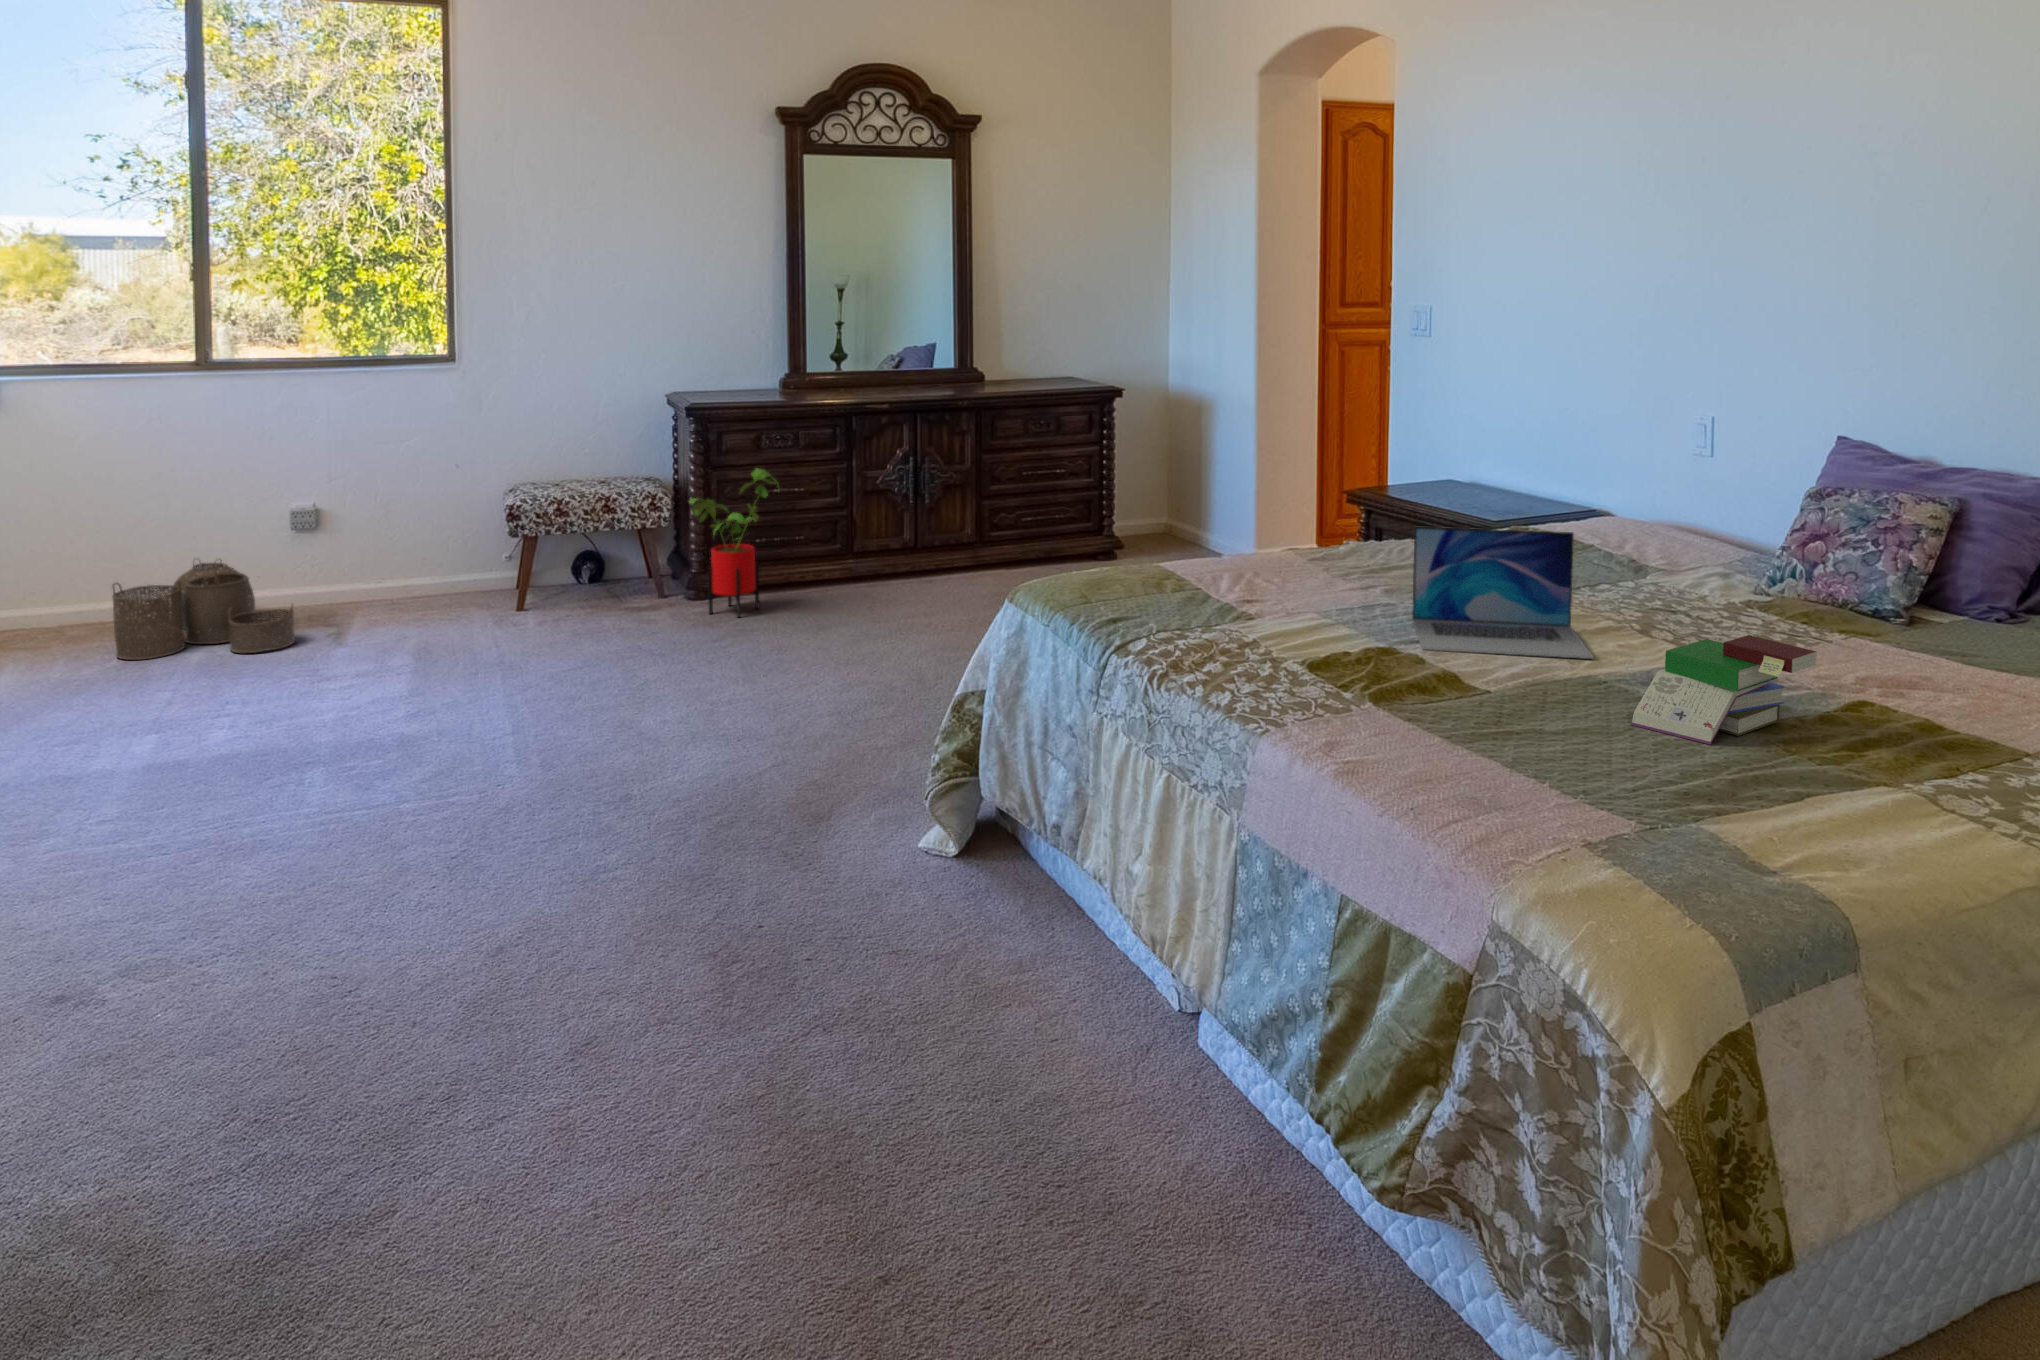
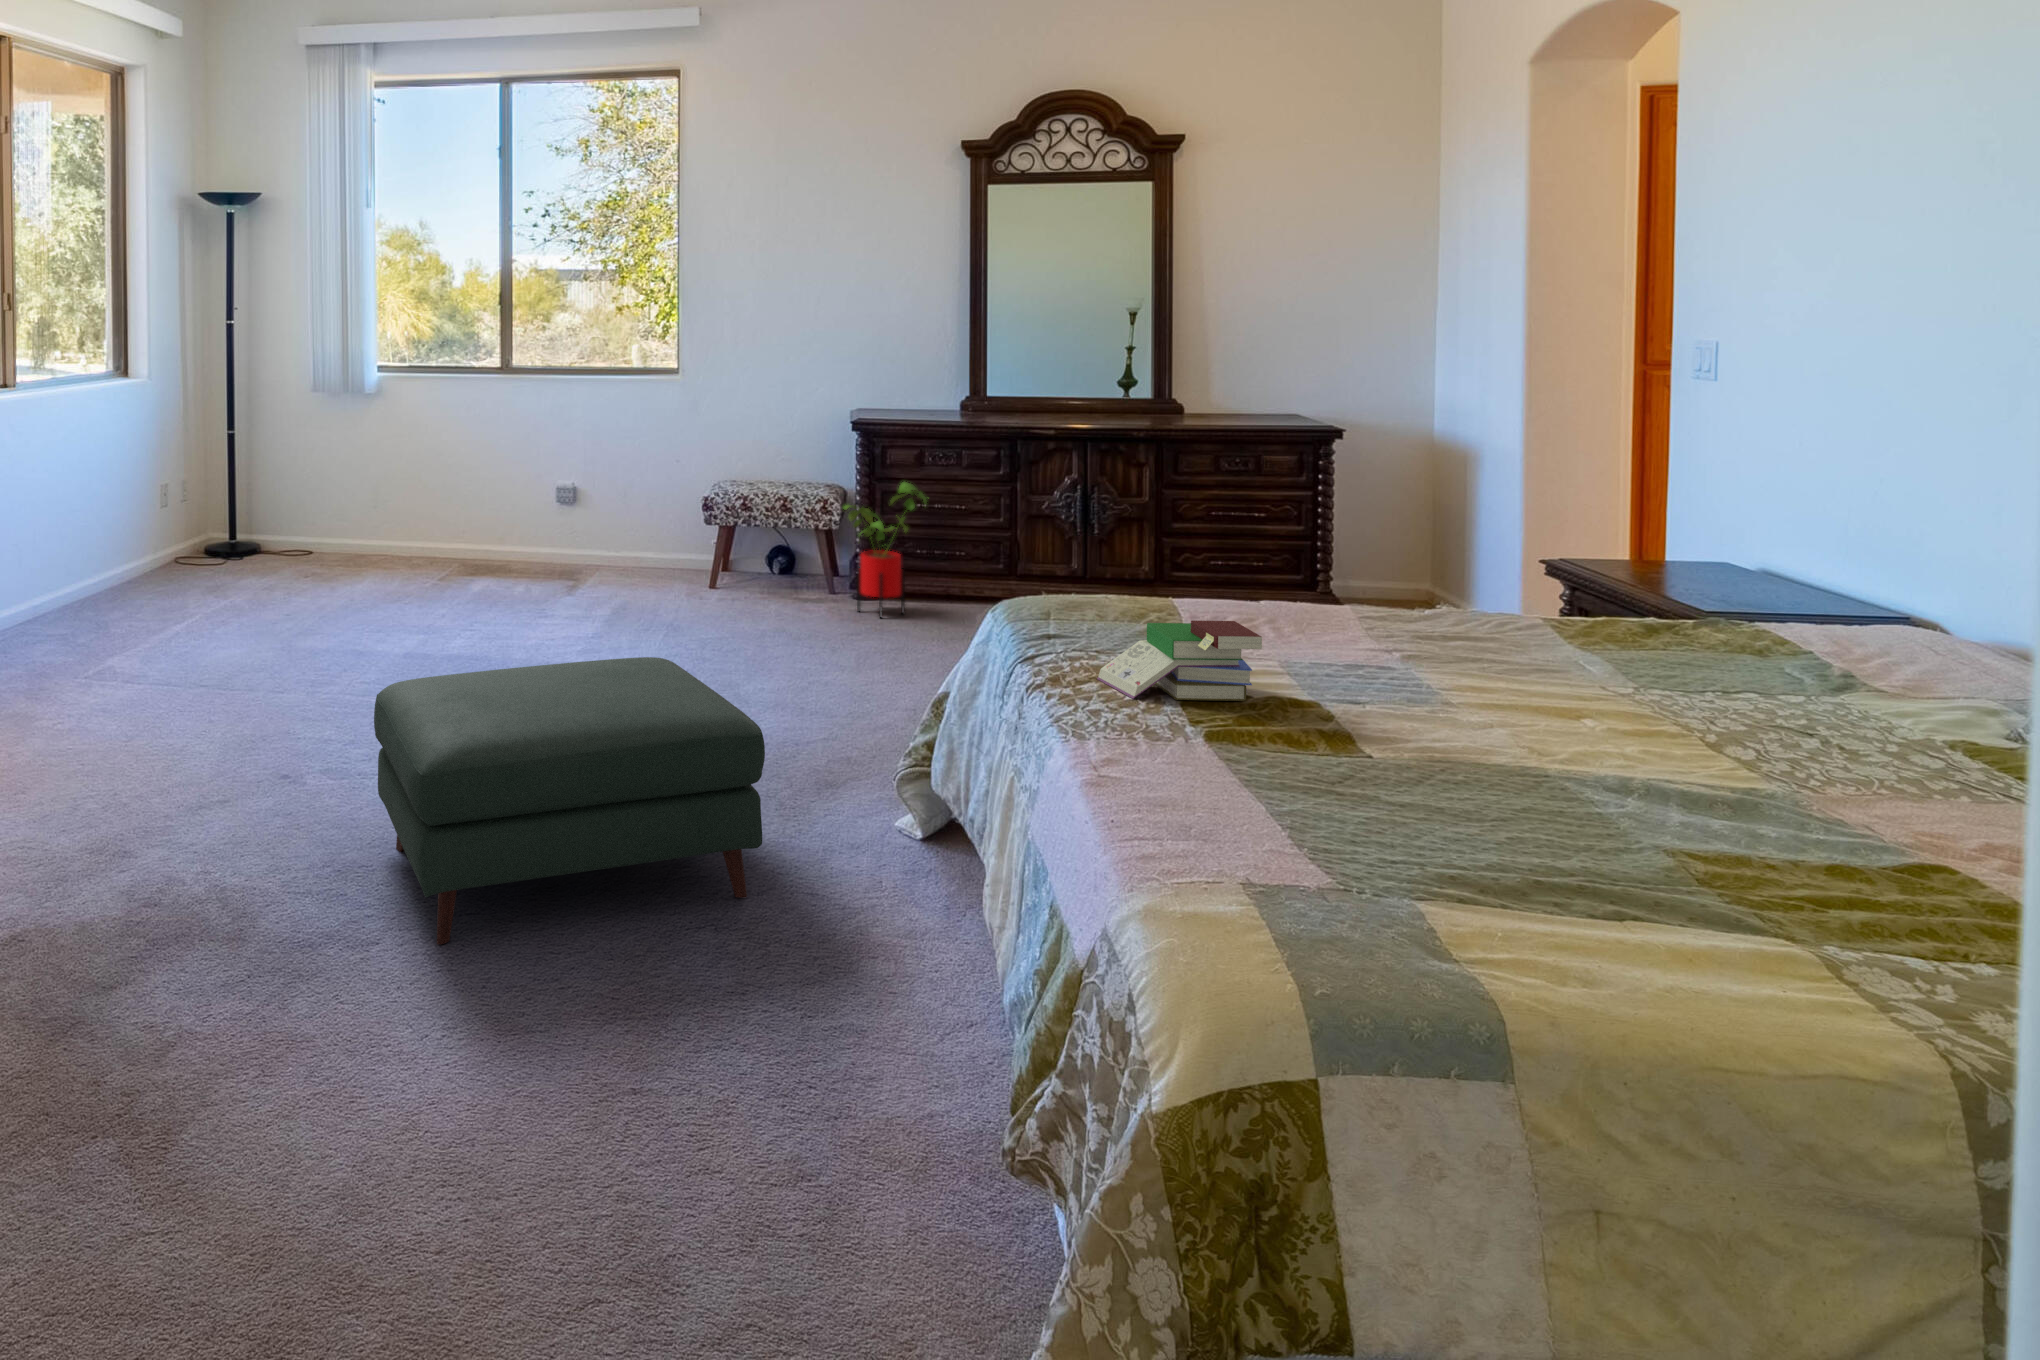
laptop: present [1412,527,1593,659] -> none [1352,581,1608,759]
woven basket: present [112,560,295,660] -> none [431,514,541,588]
book: present [1631,635,1817,745] -> present [1097,621,1262,701]
ottoman: none [283,718,854,1194] -> present [374,657,765,945]

